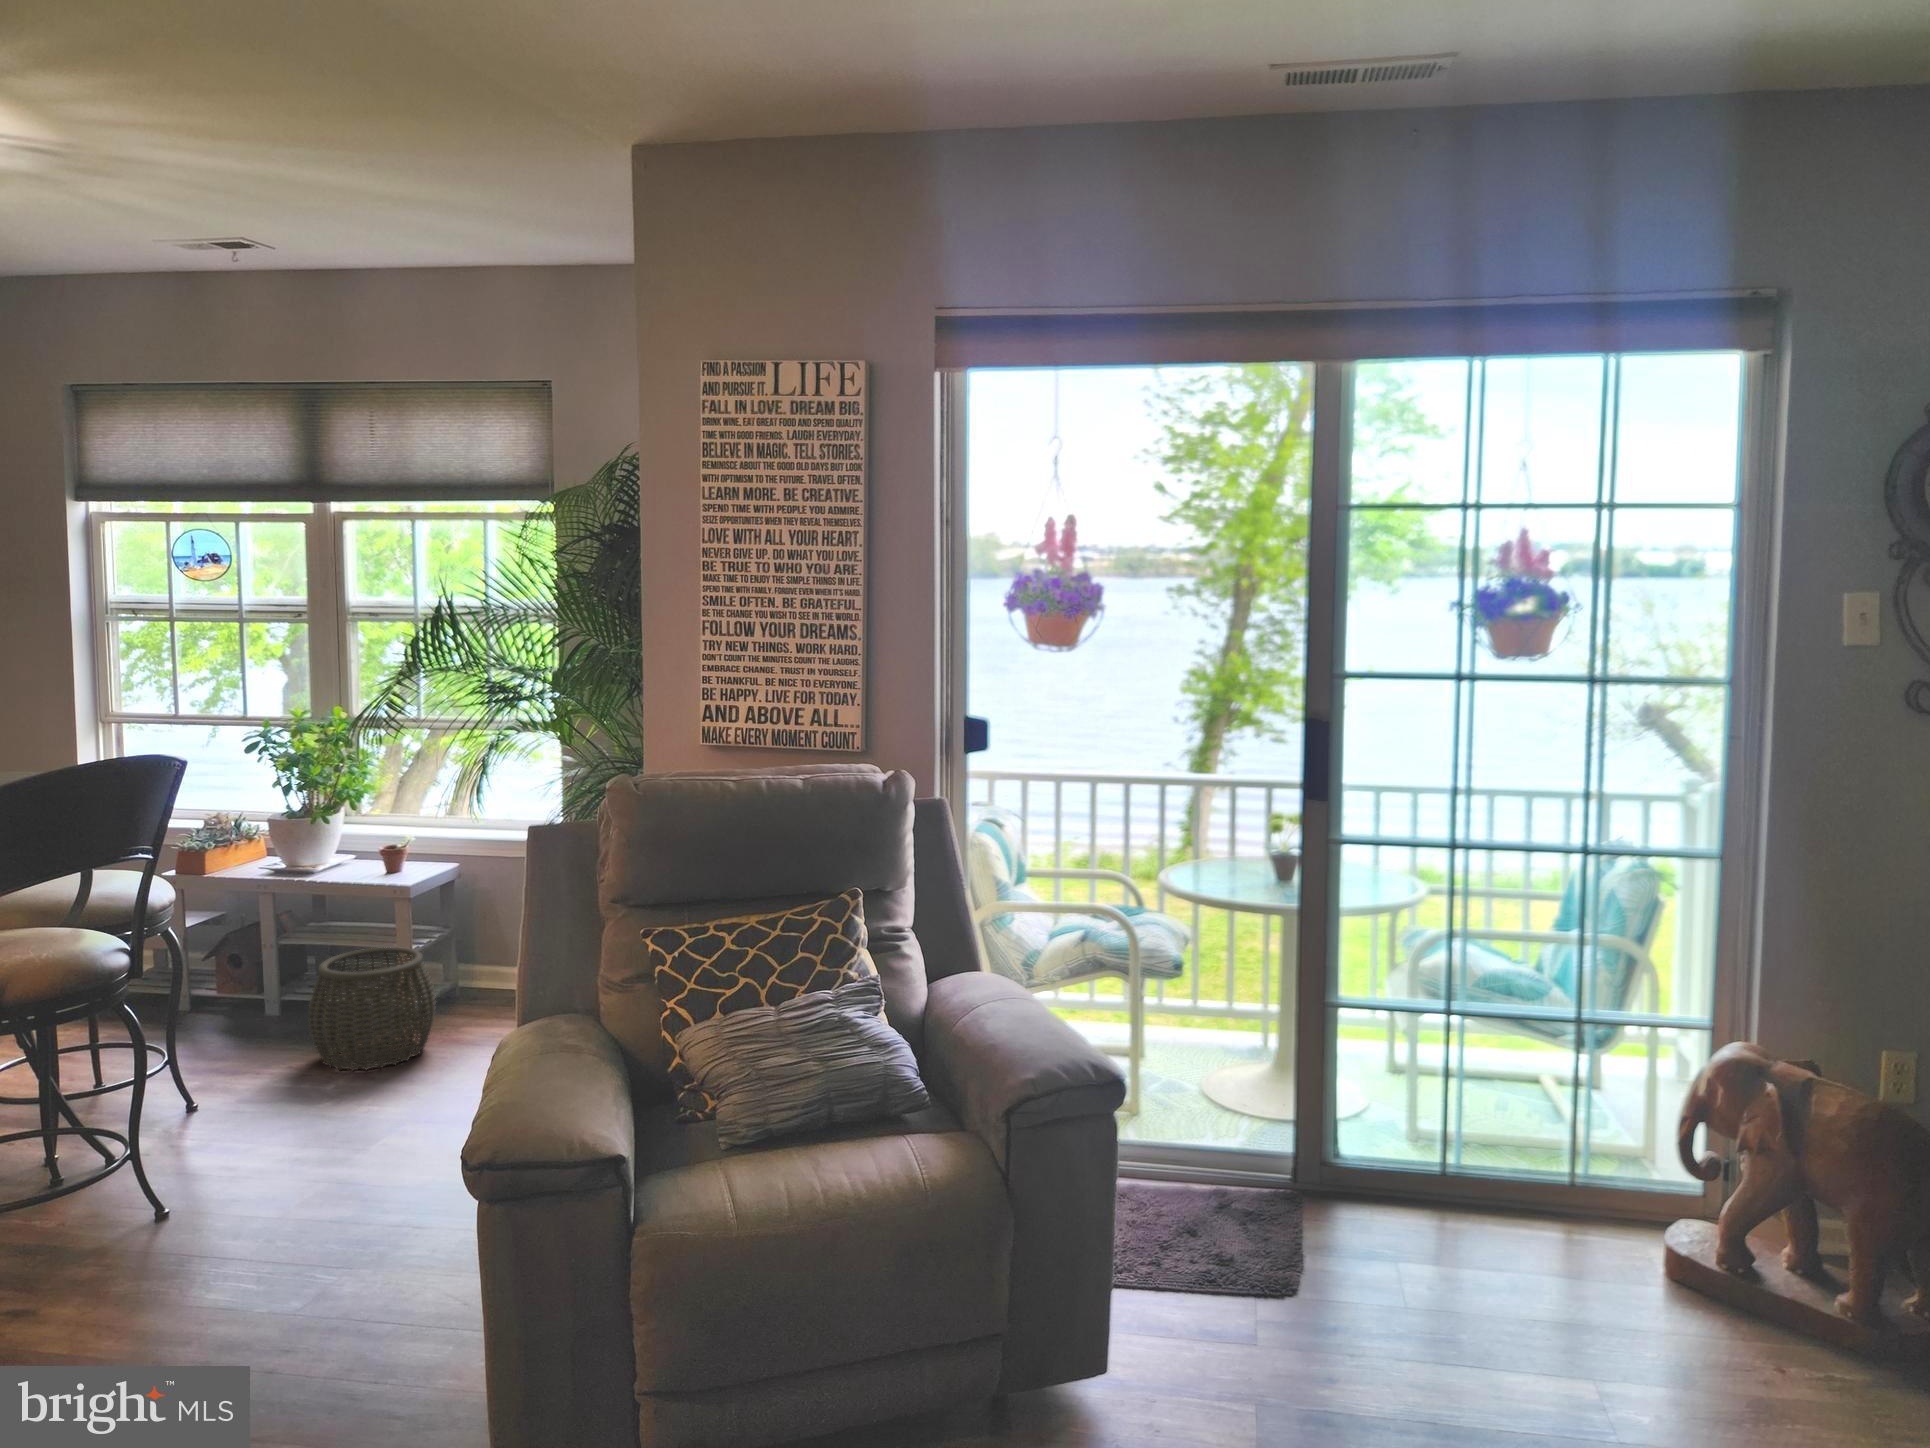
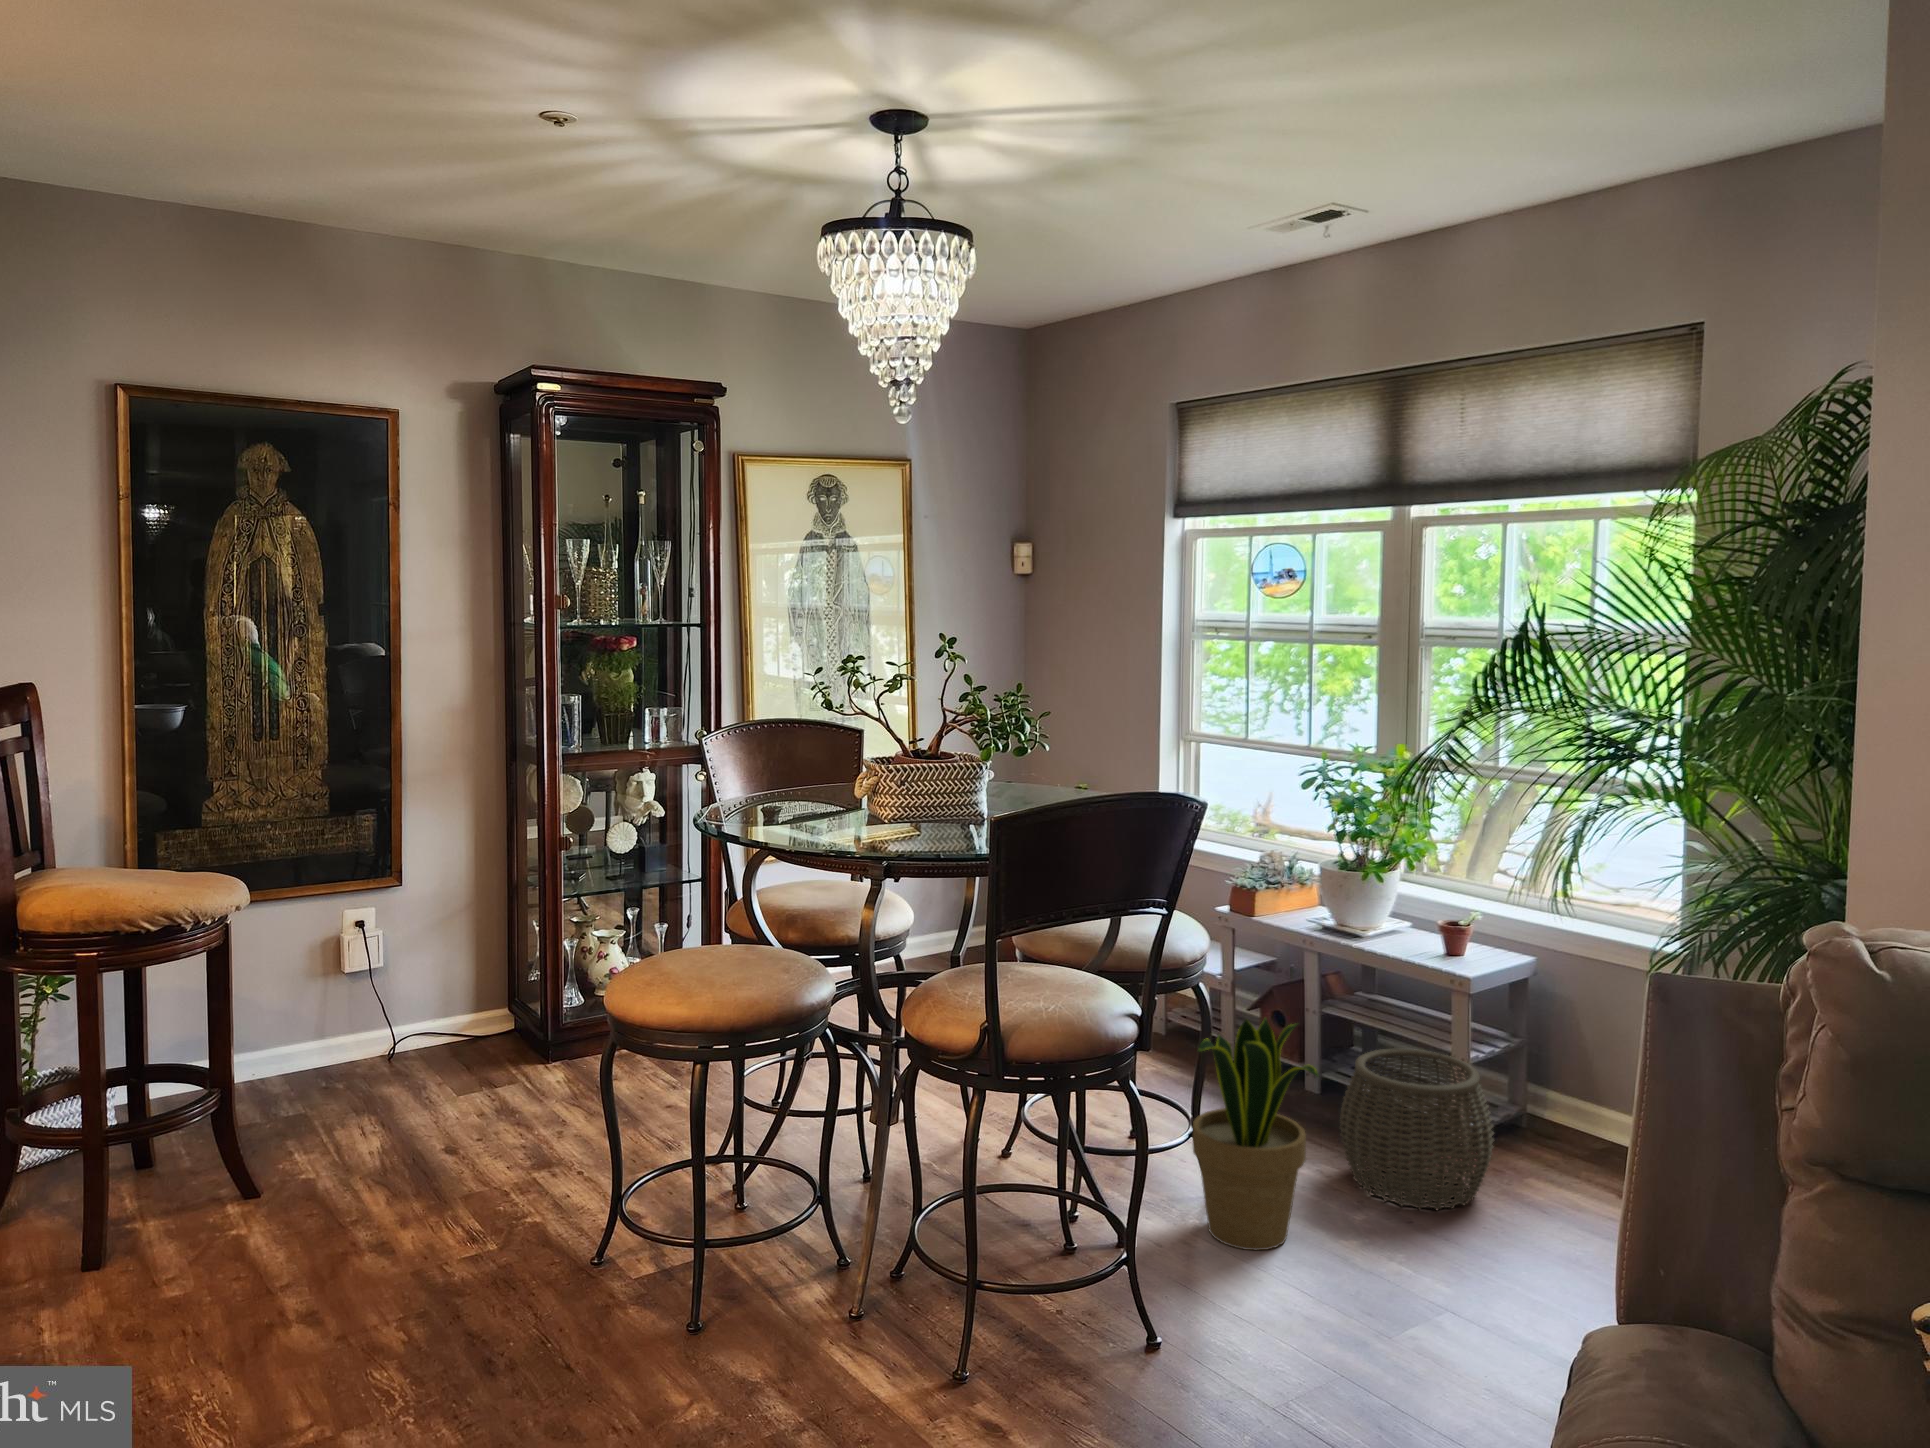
potted plant: none [175,939,295,1137] -> present [1193,1018,1319,1250]

